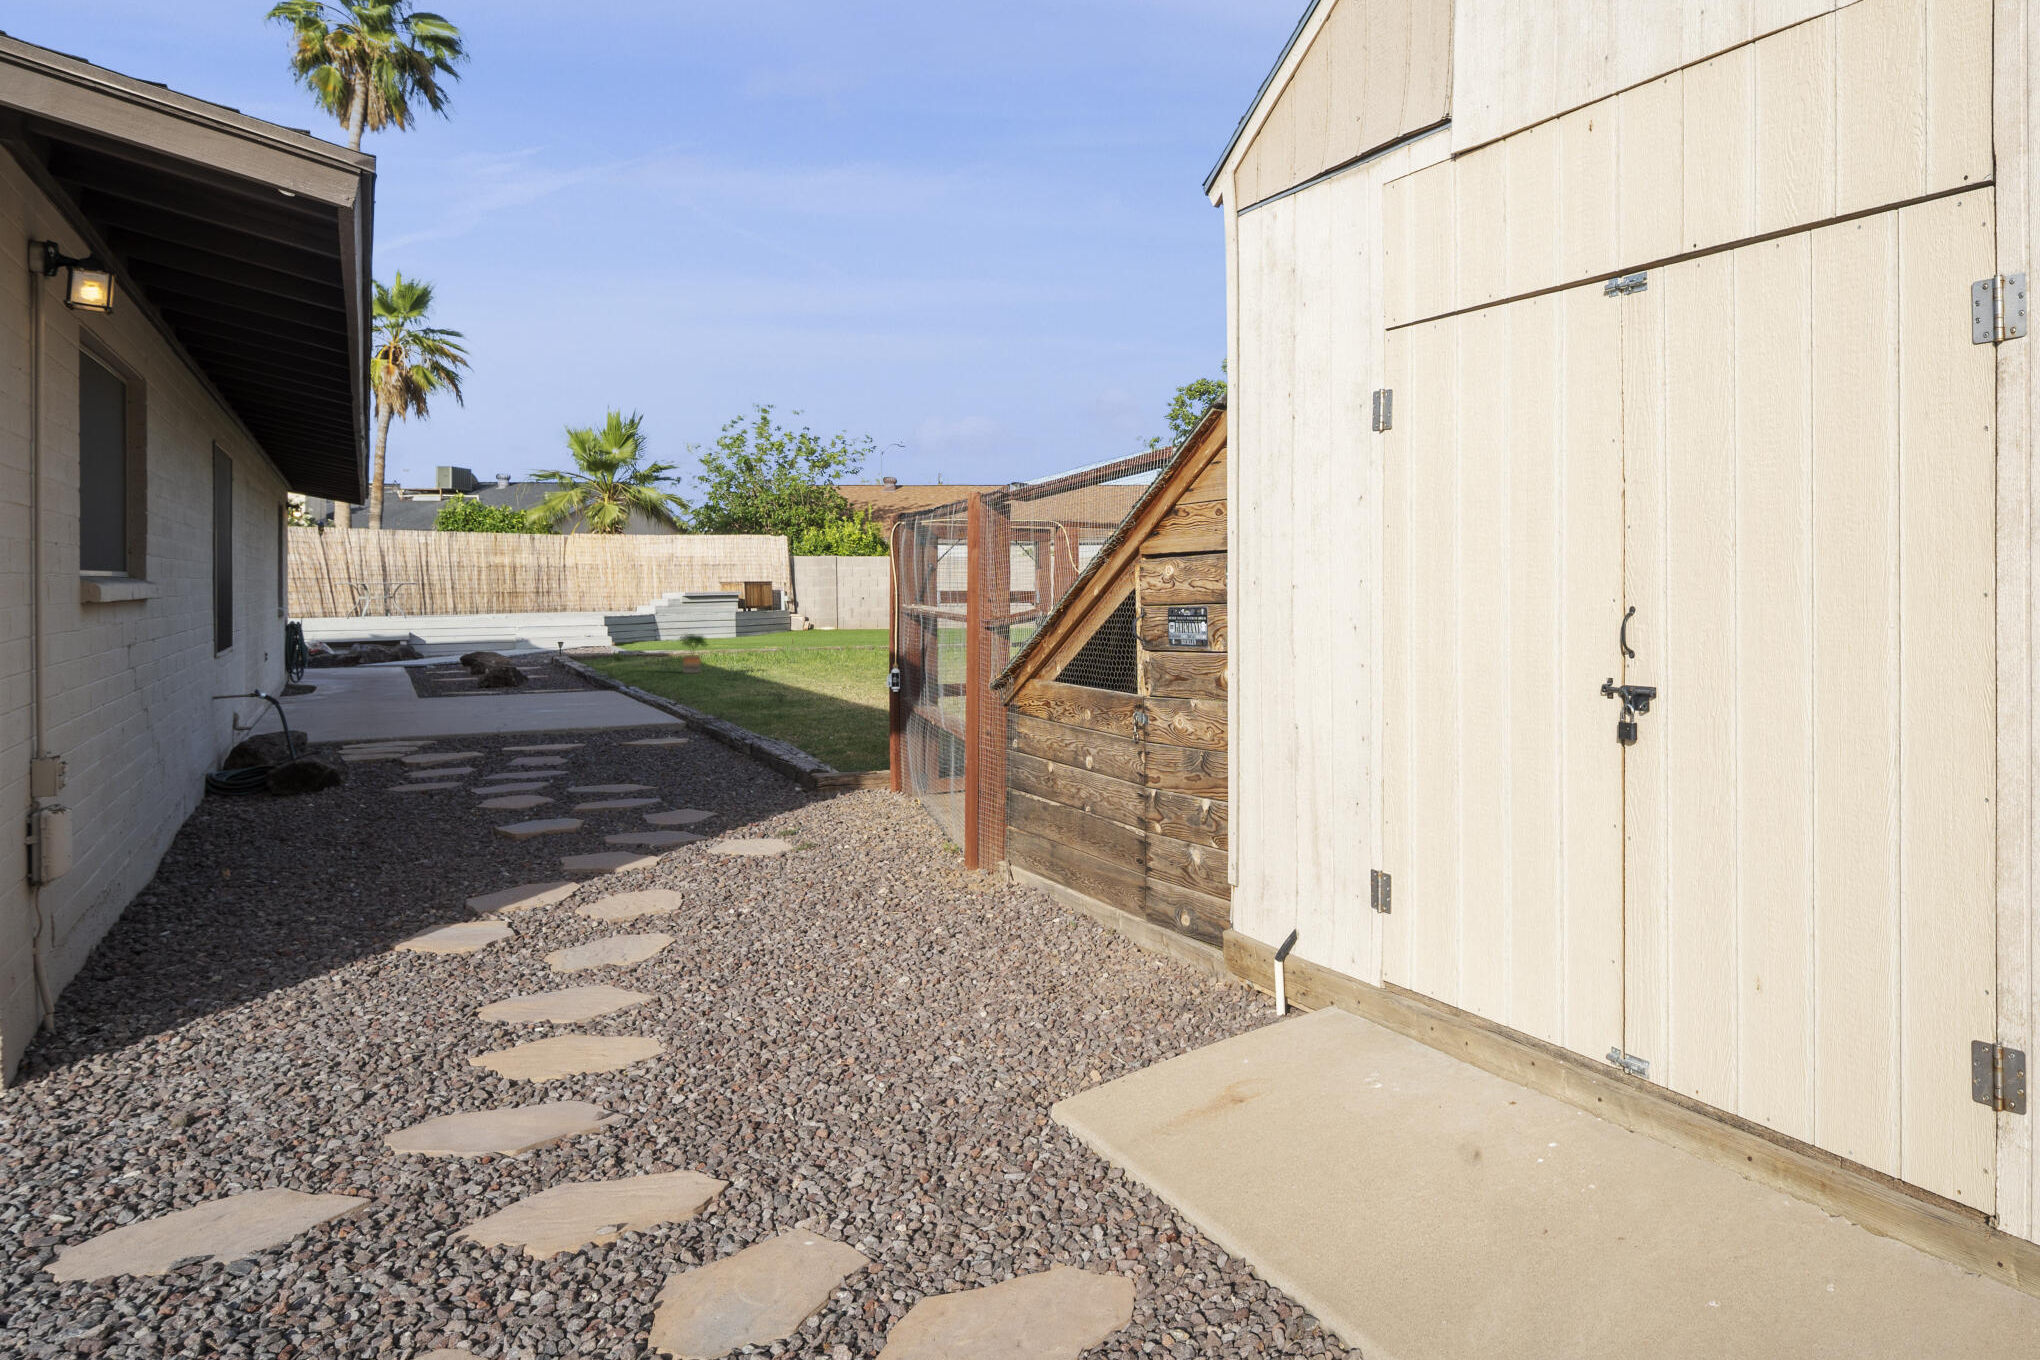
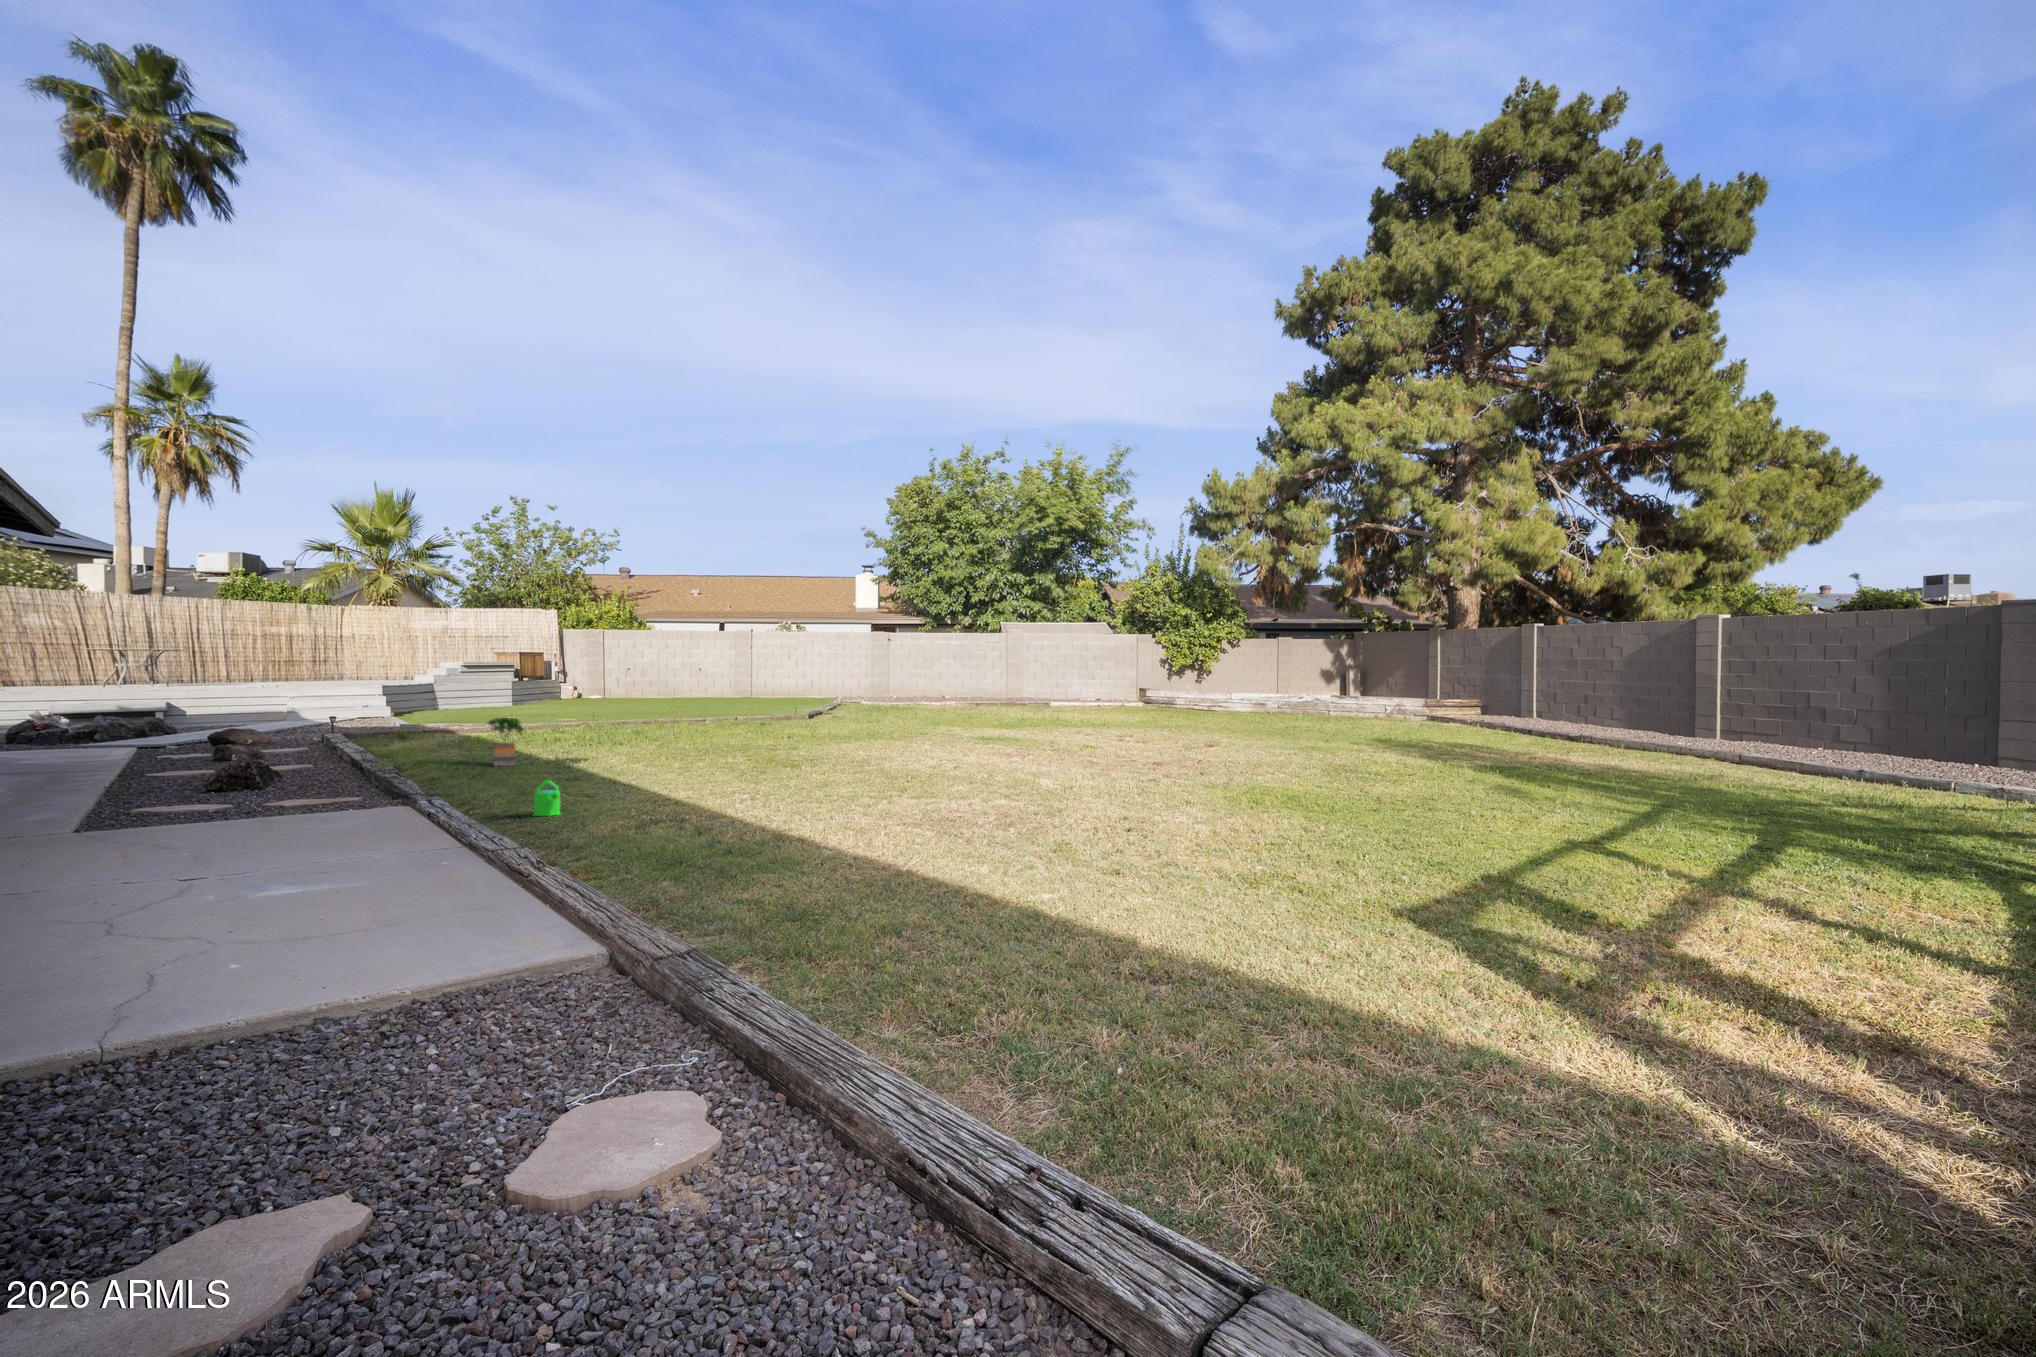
watering can: none [691,669,712,693] -> present [534,780,560,816]

